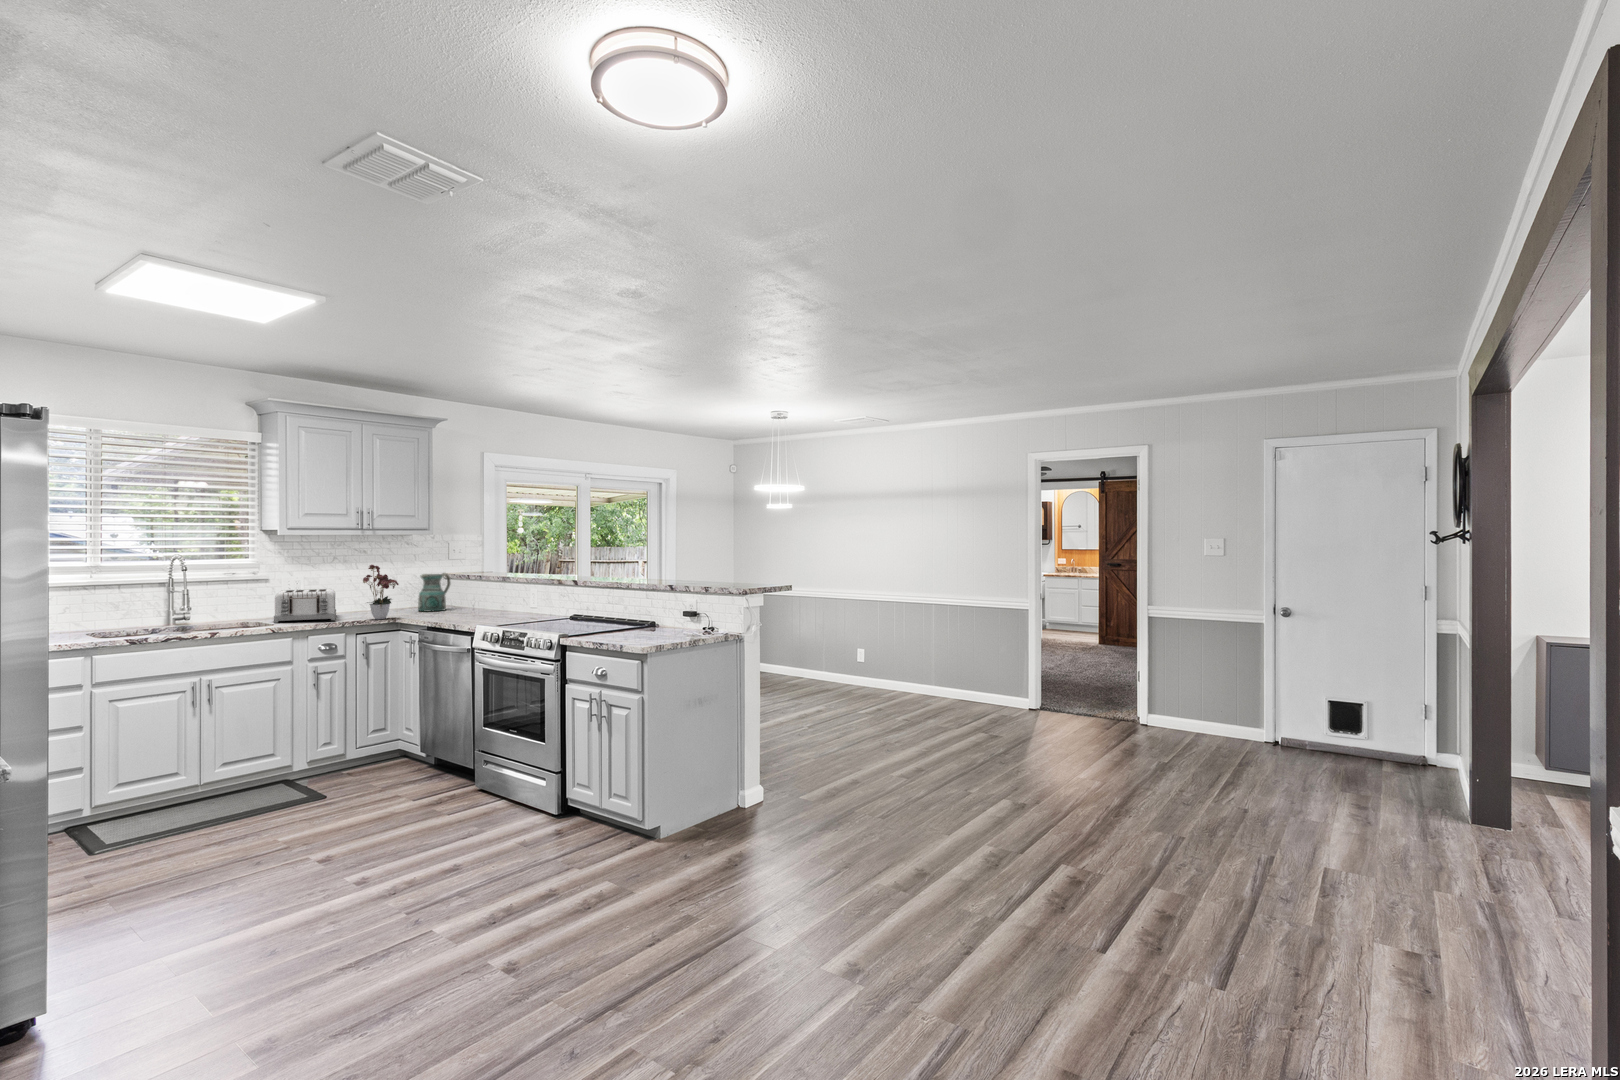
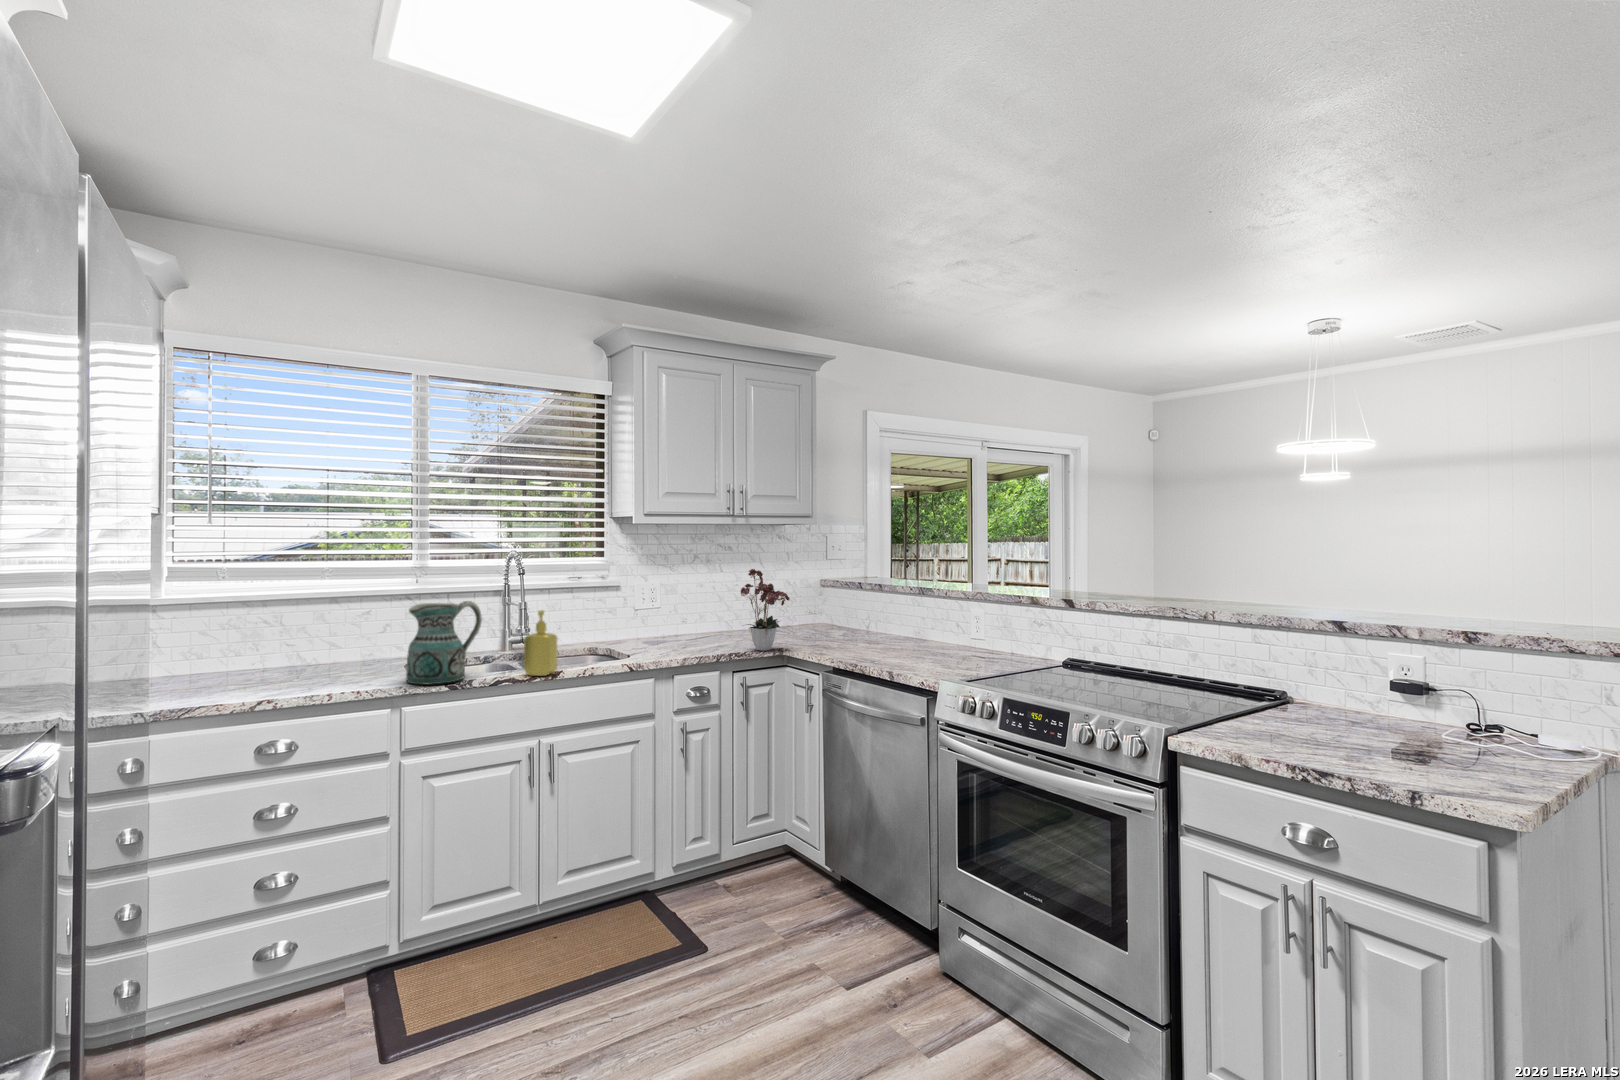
ceramic pitcher: present [418,573,450,612] -> present [406,601,482,684]
toaster: present [274,589,336,623] -> none [629,602,706,652]
soap dispenser: none [189,592,215,635] -> present [524,610,557,676]

